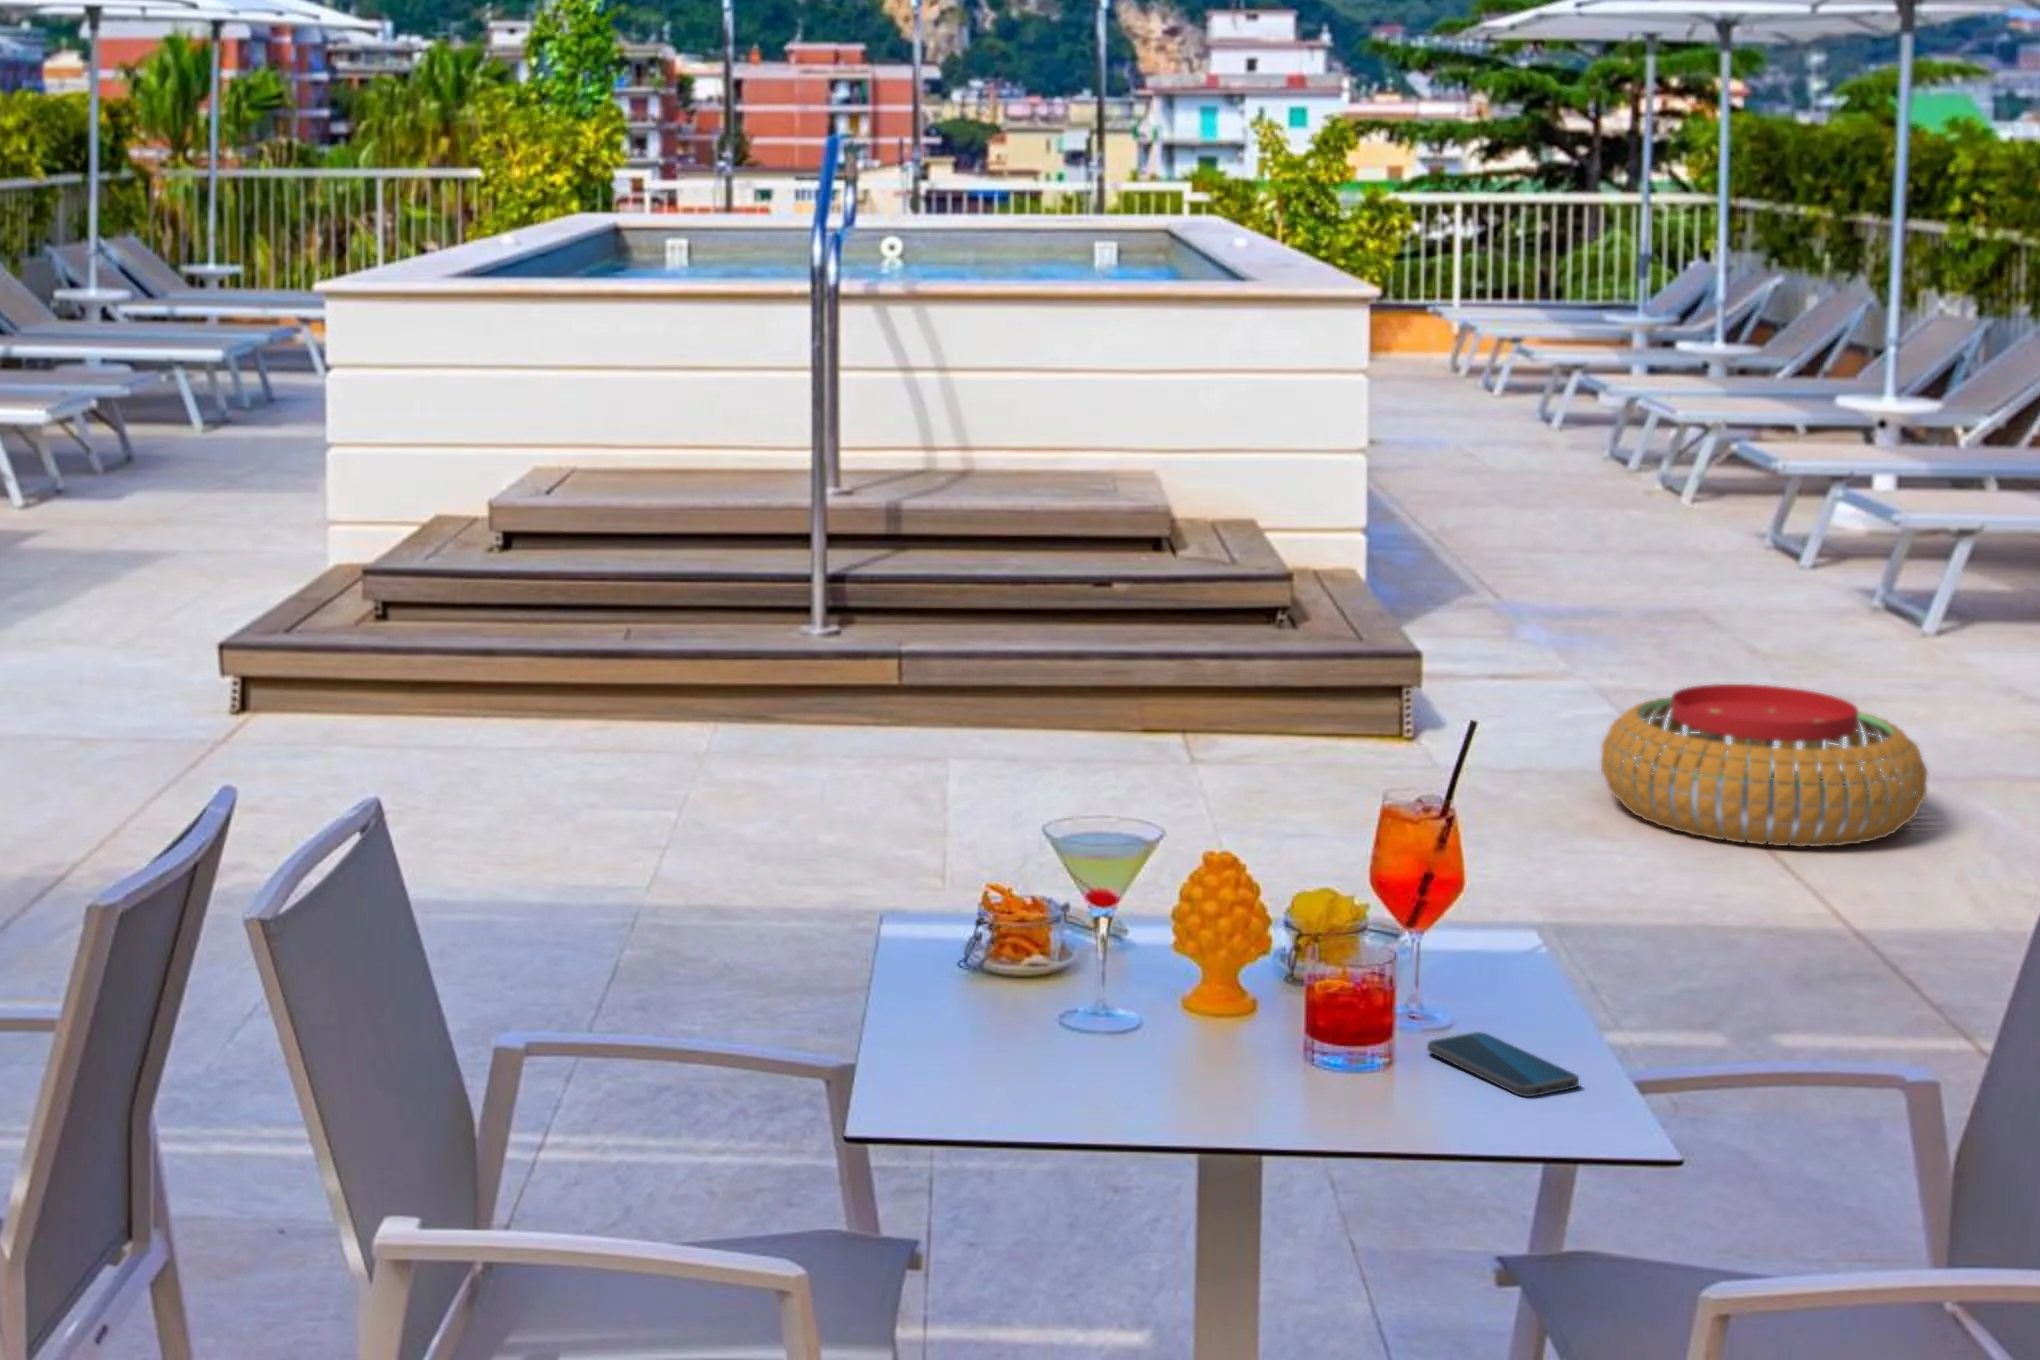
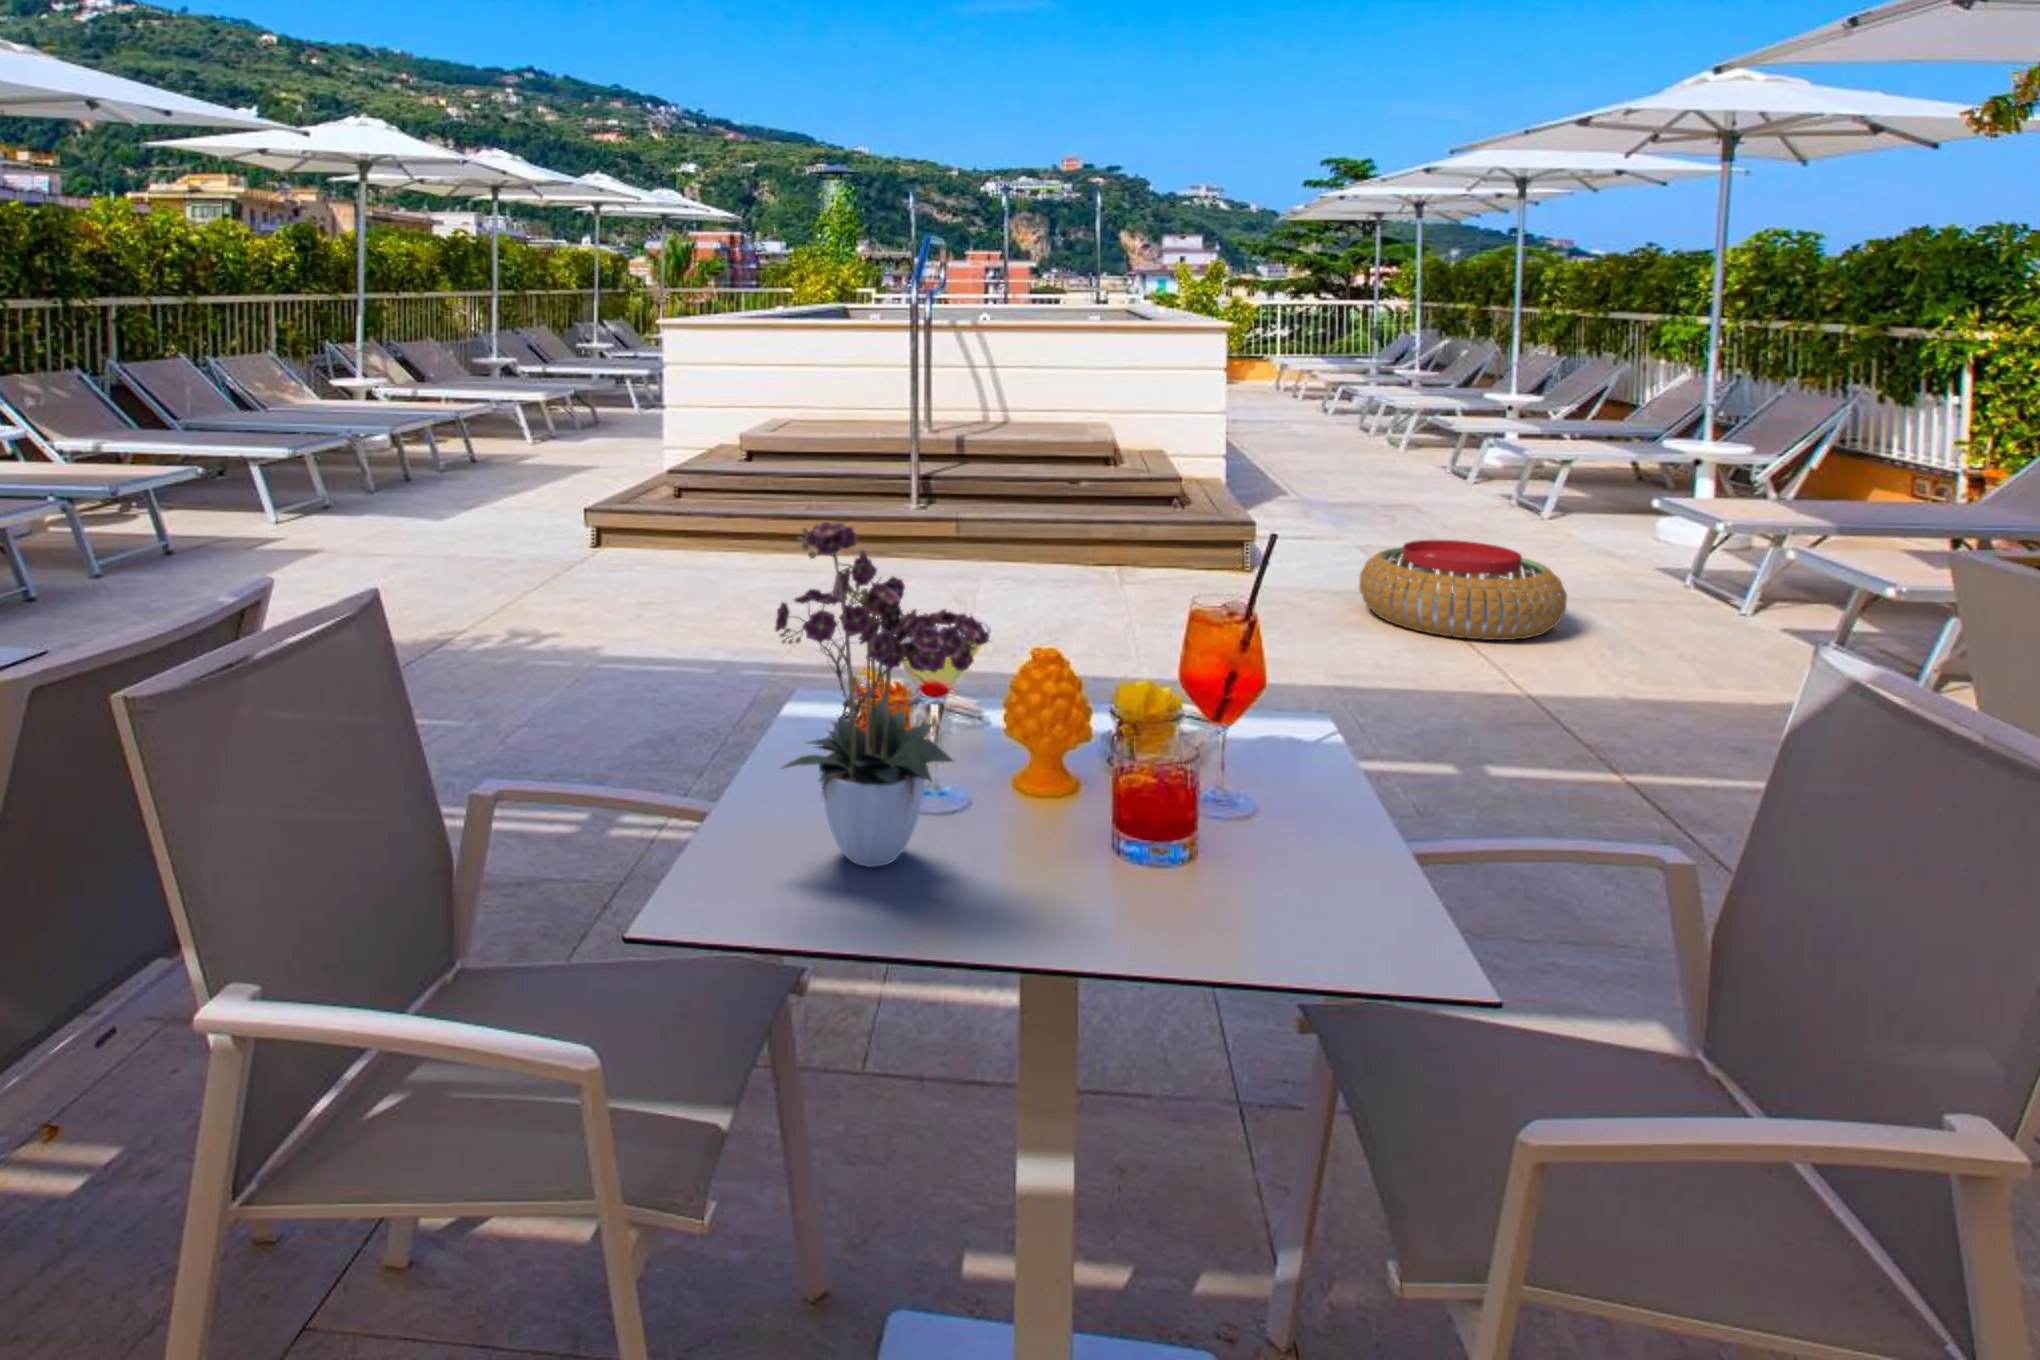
flower arrangement: none [996,714,1233,1076] -> present [775,522,990,867]
smartphone: present [1427,1032,1579,1097] -> none [1208,825,1362,909]

